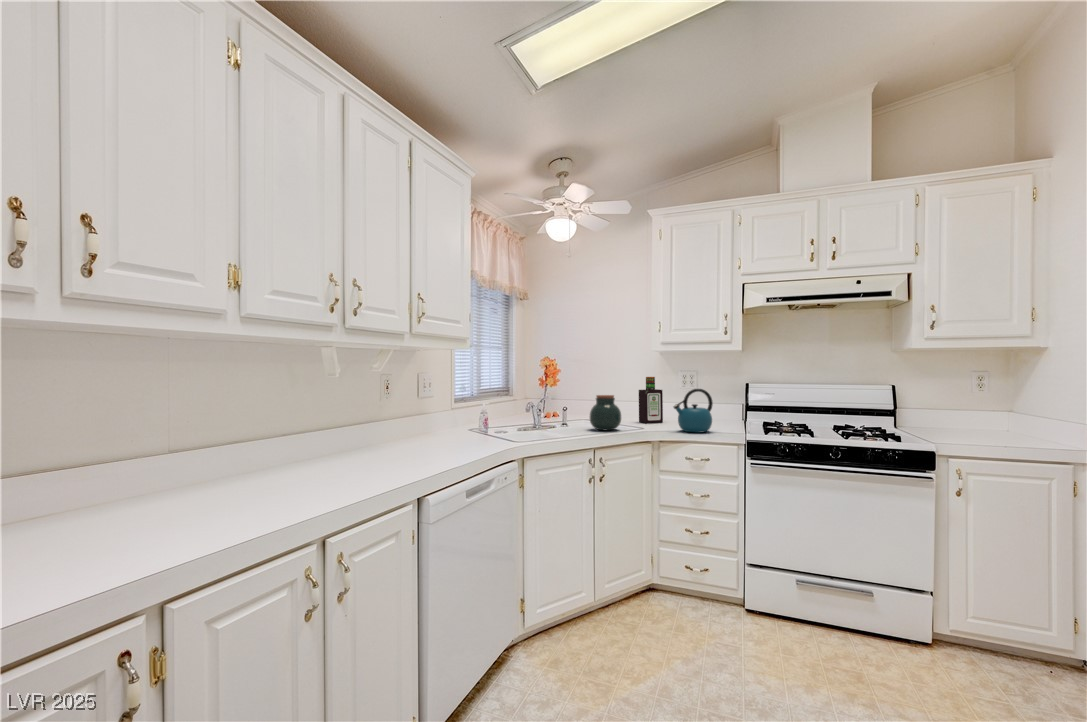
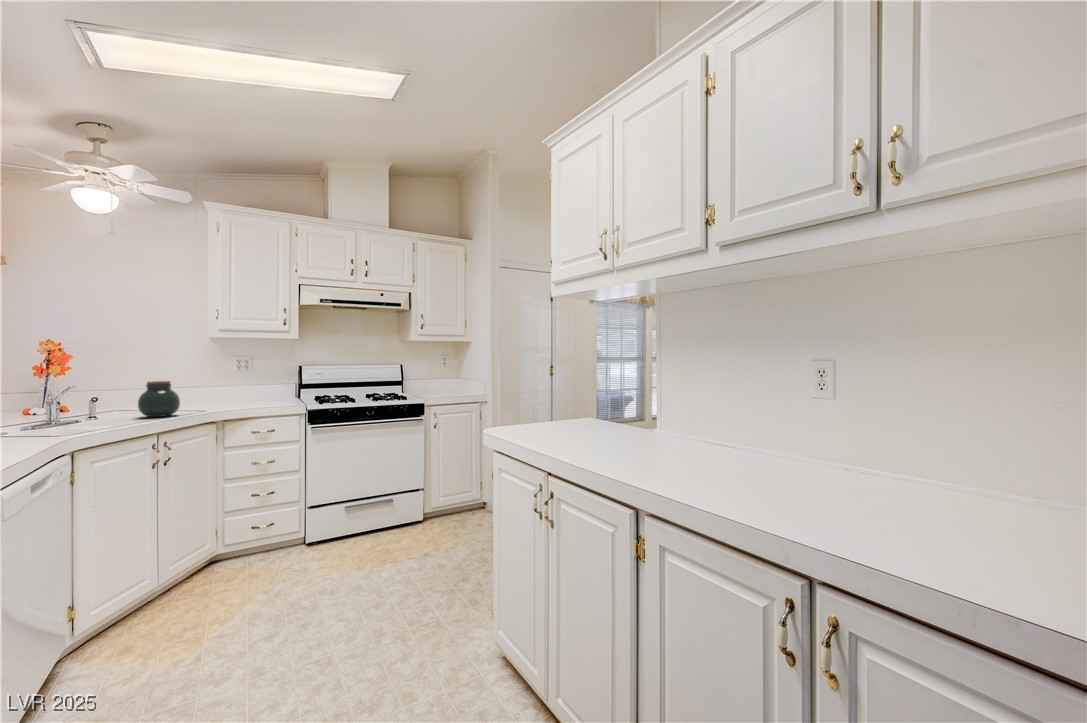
bottle: present [639,377,663,423] -> none [189,363,218,408]
kettle: present [674,389,713,433] -> none [239,371,276,409]

